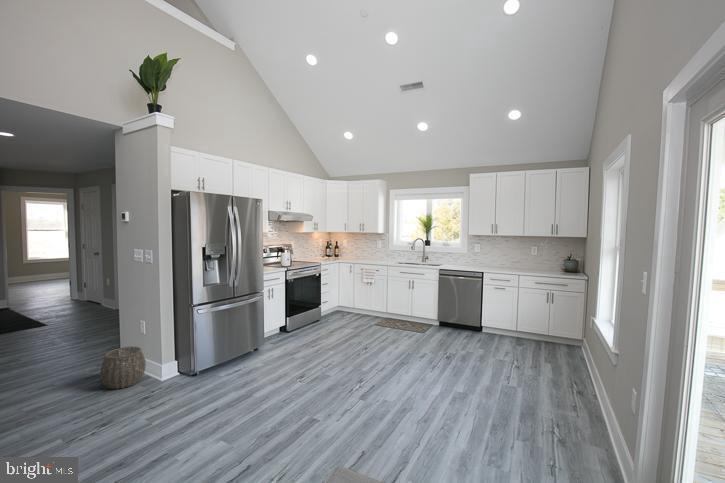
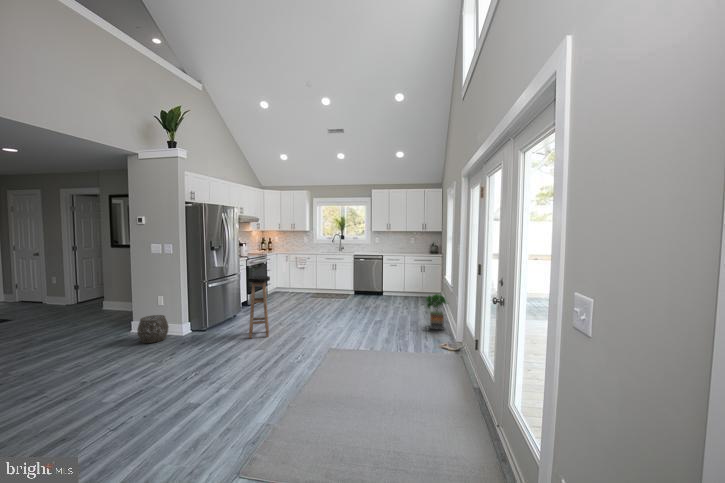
bar stool: none [236,303,276,405] -> present [247,276,270,338]
potted tree: none [552,365,614,447] -> present [426,294,447,330]

